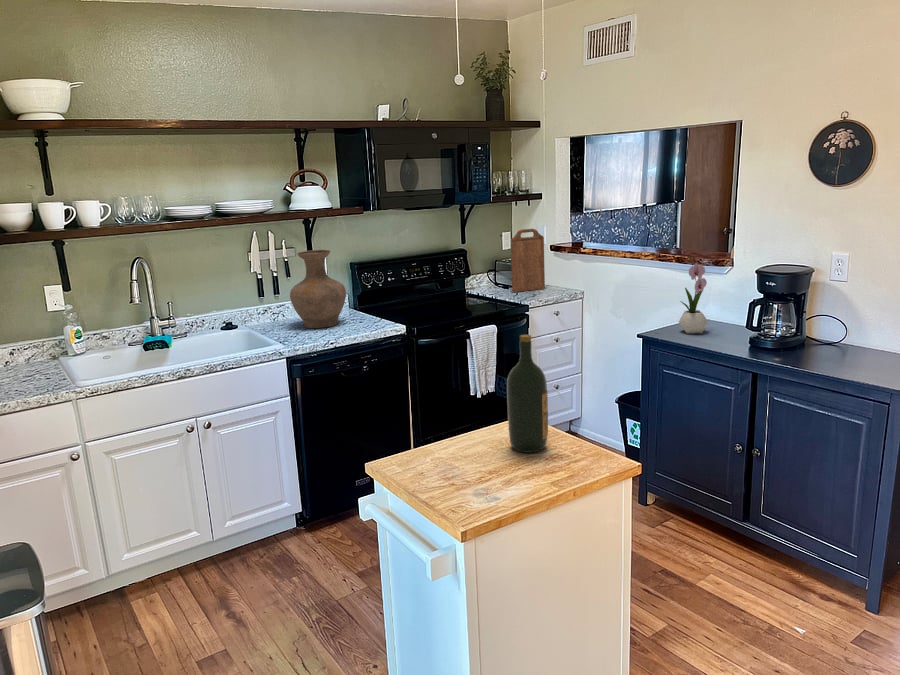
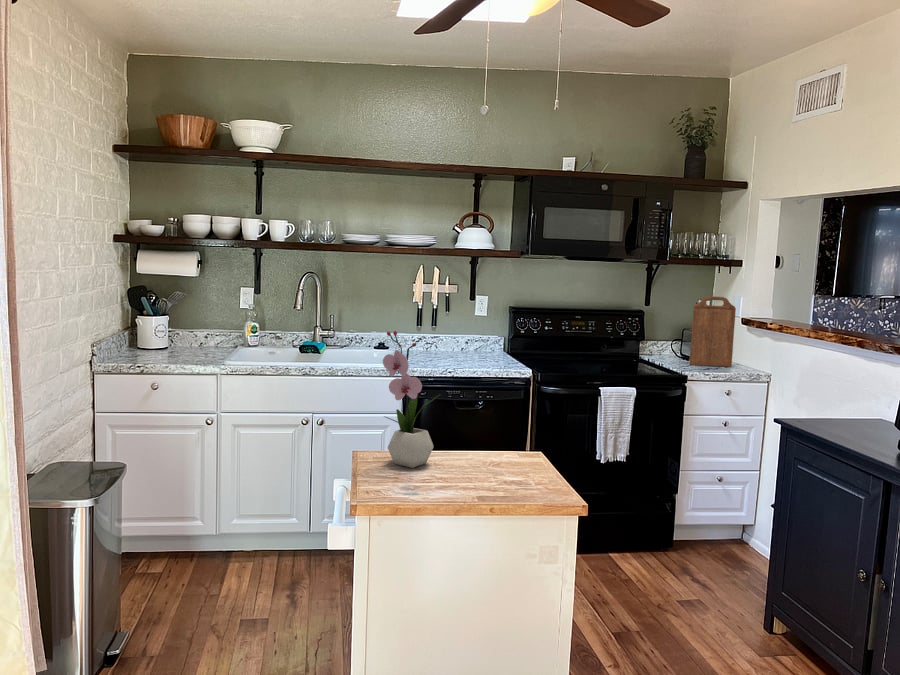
vase: present [290,250,346,328] -> none [437,287,490,362]
flower arrangement: present [679,252,708,334] -> present [383,331,440,468]
wine bottle: present [507,335,548,453] -> none [476,353,516,470]

